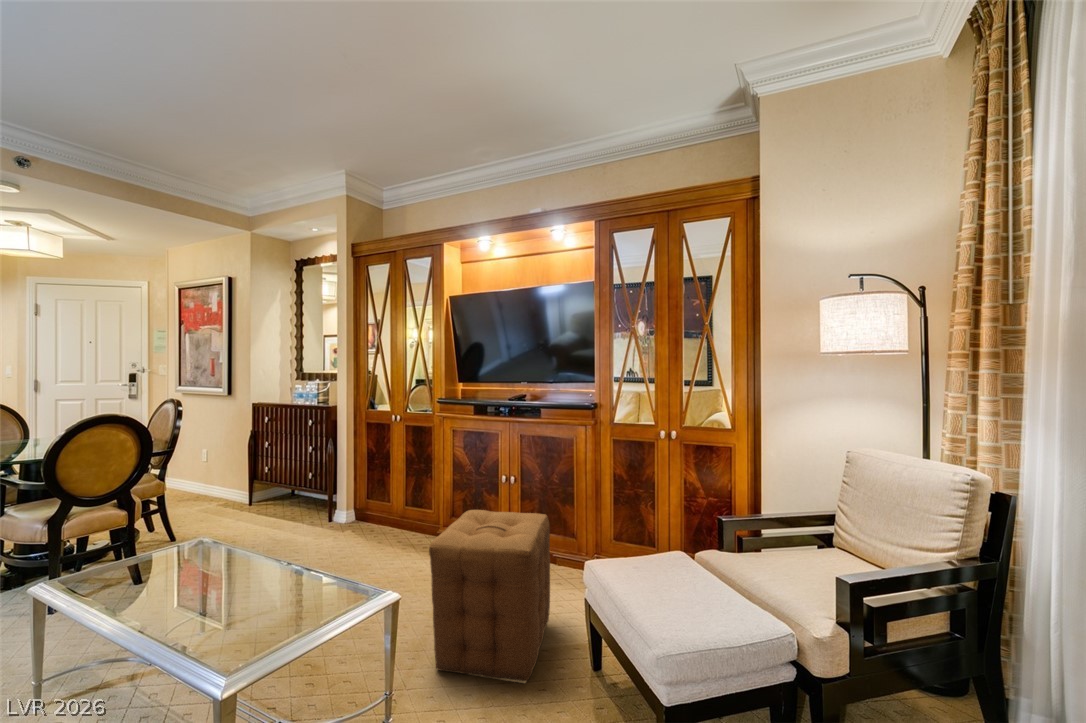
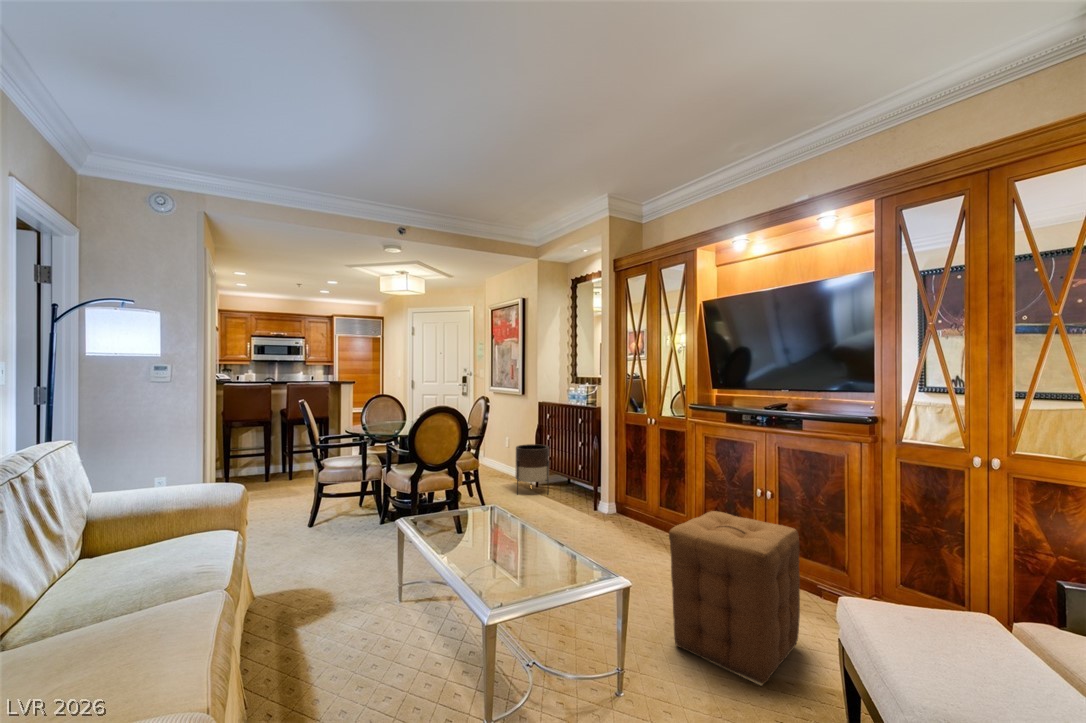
planter: none [218,455,268,522] -> present [515,444,549,494]

